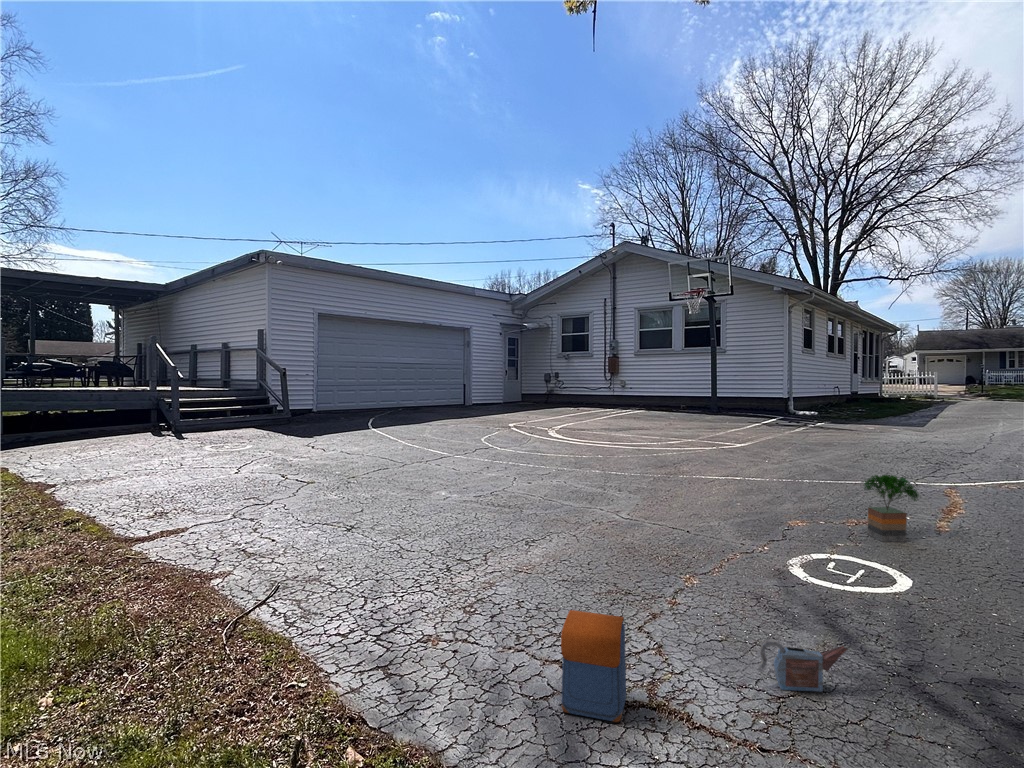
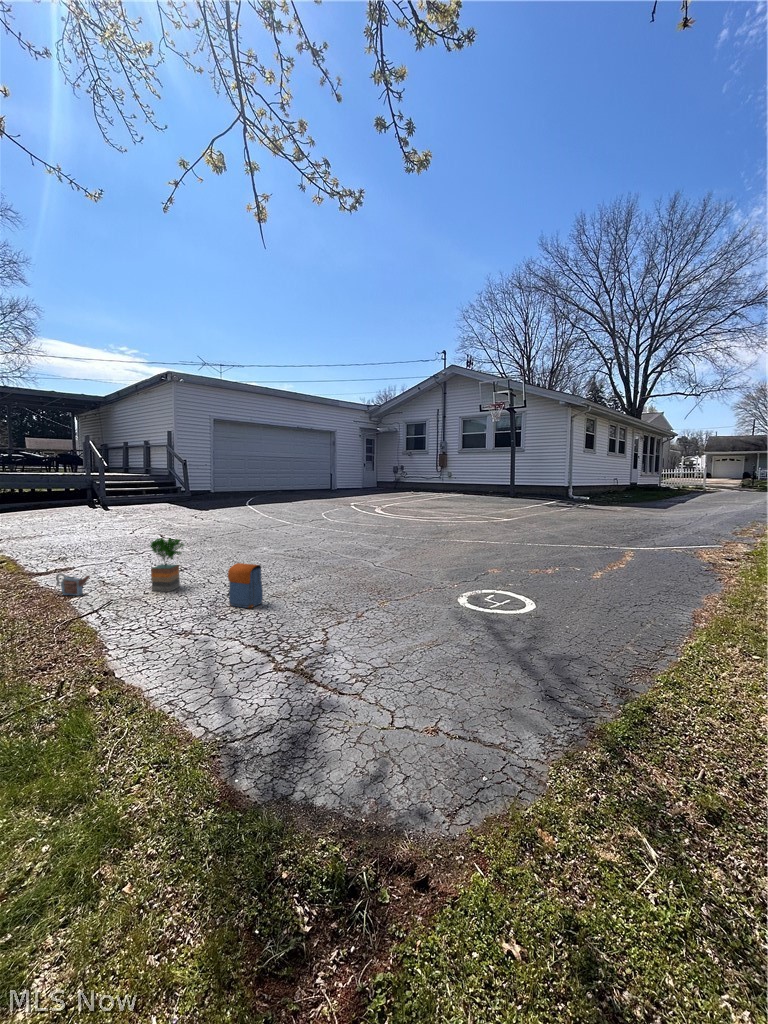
potted tree: present [864,475,919,542] -> present [151,538,184,592]
watering can: present [759,640,847,692] -> present [56,573,90,596]

